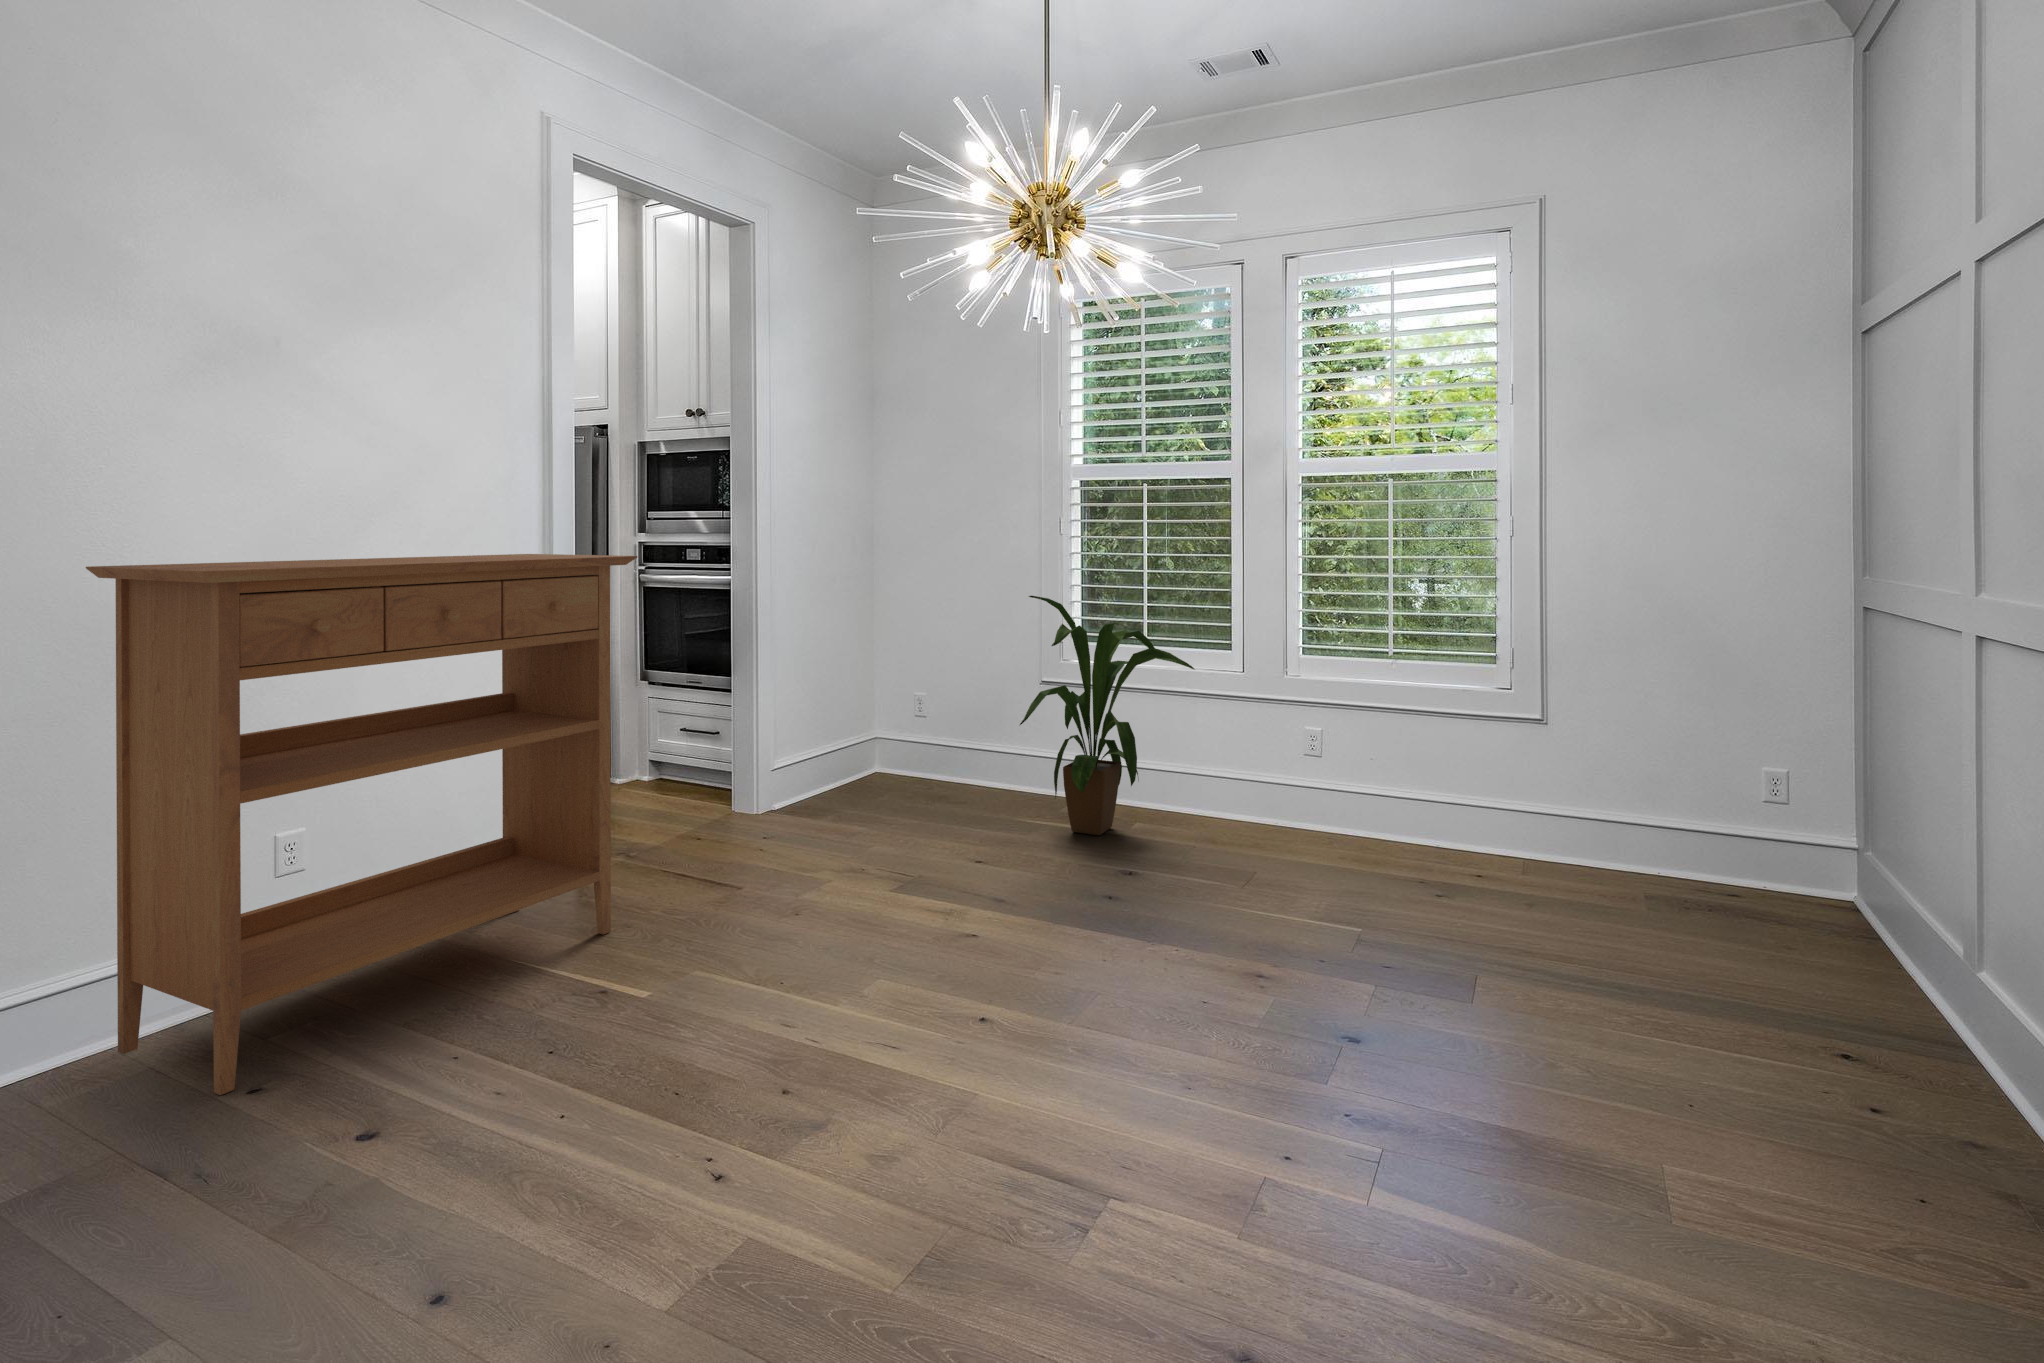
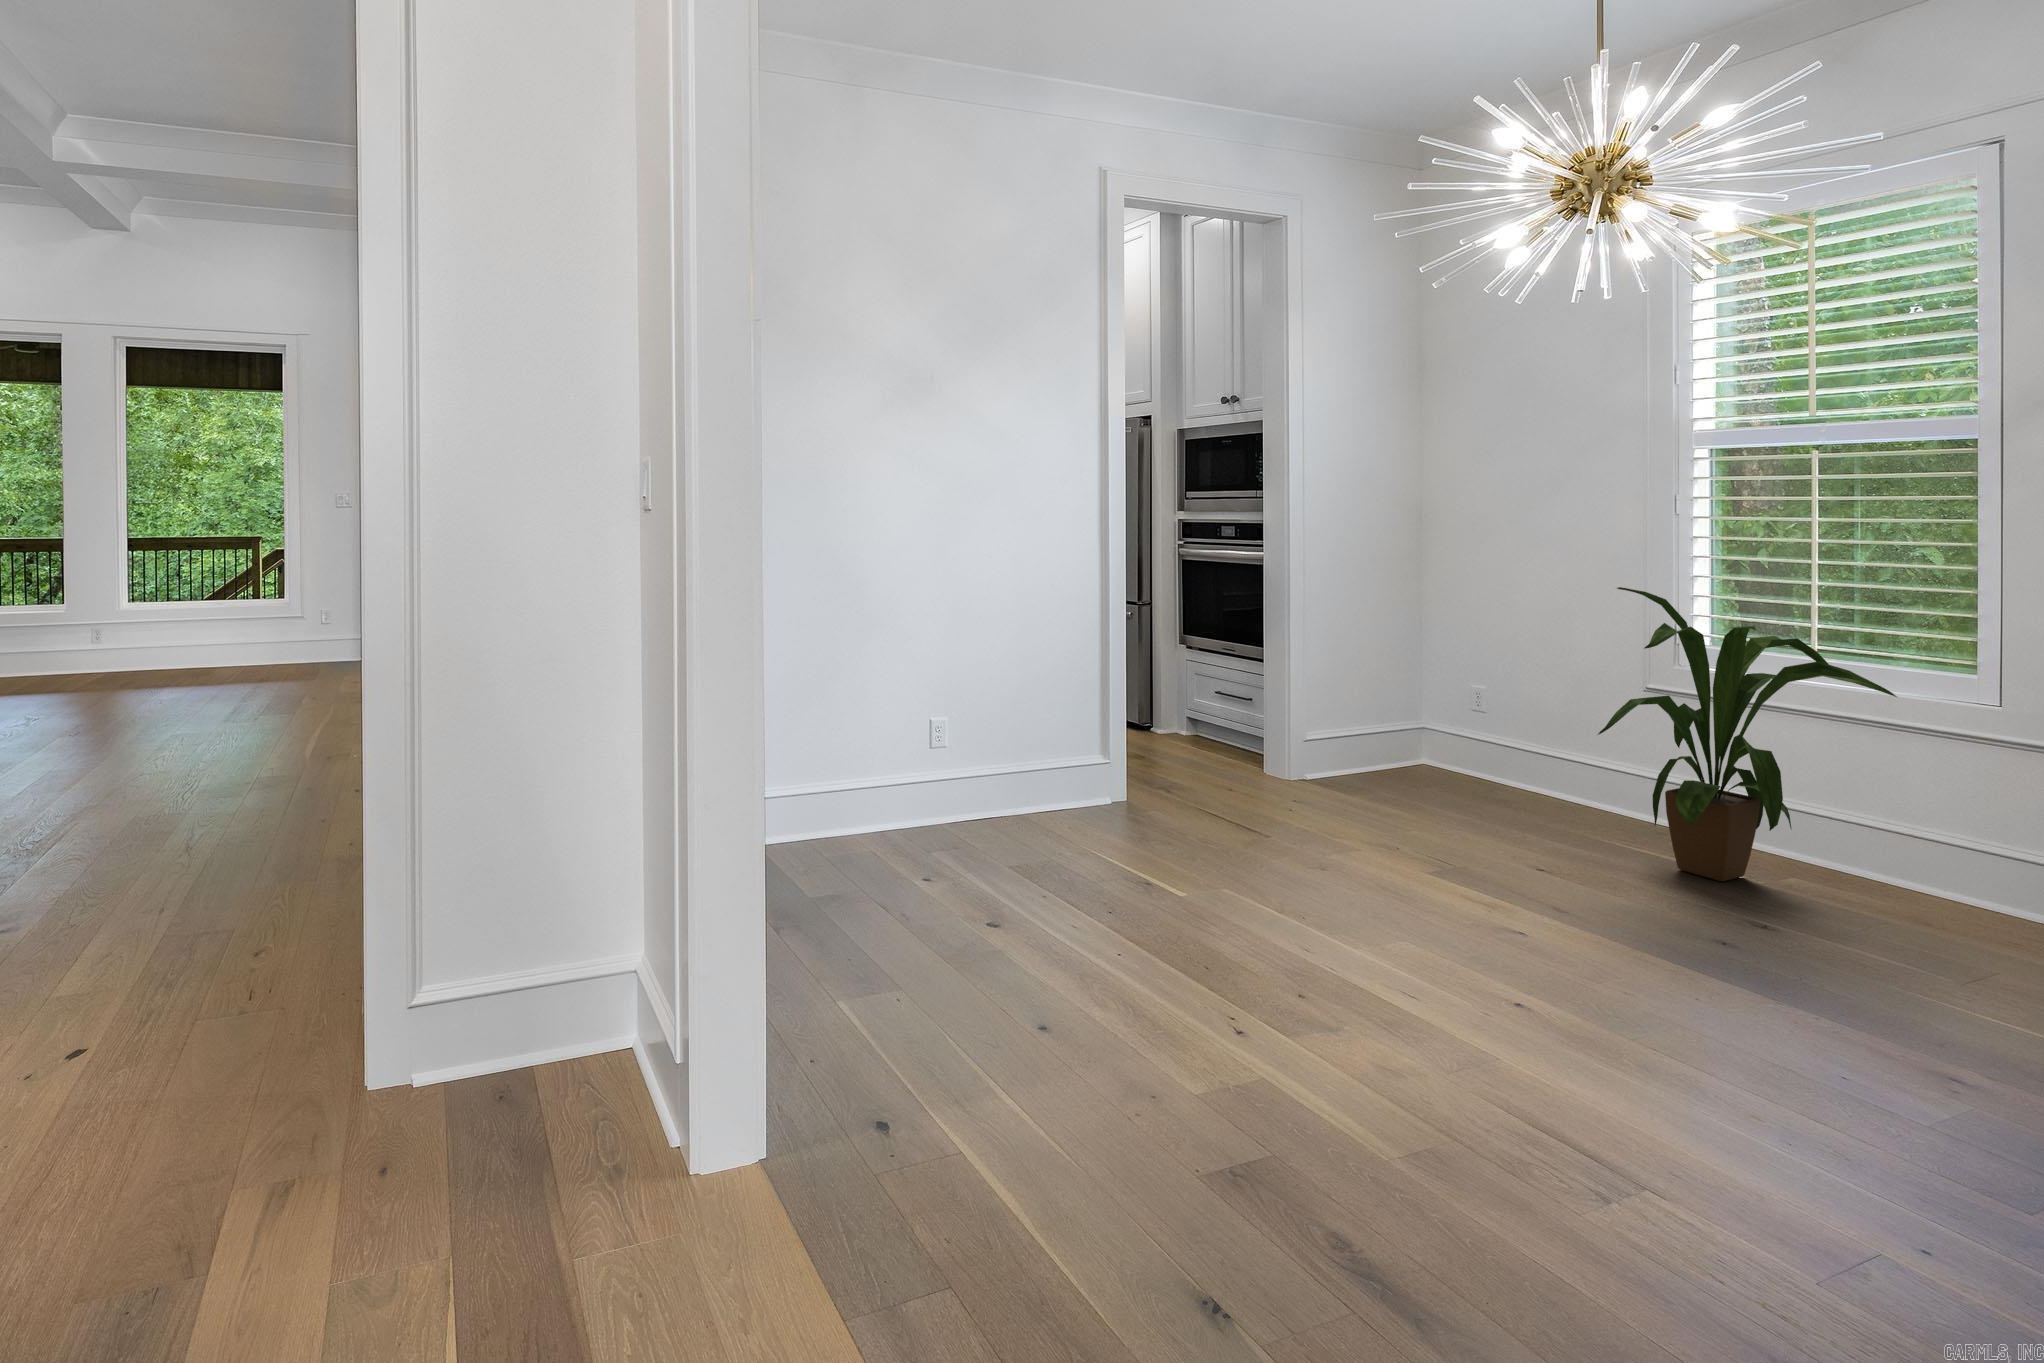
console table: present [86,554,637,1095] -> none [826,535,1170,896]

